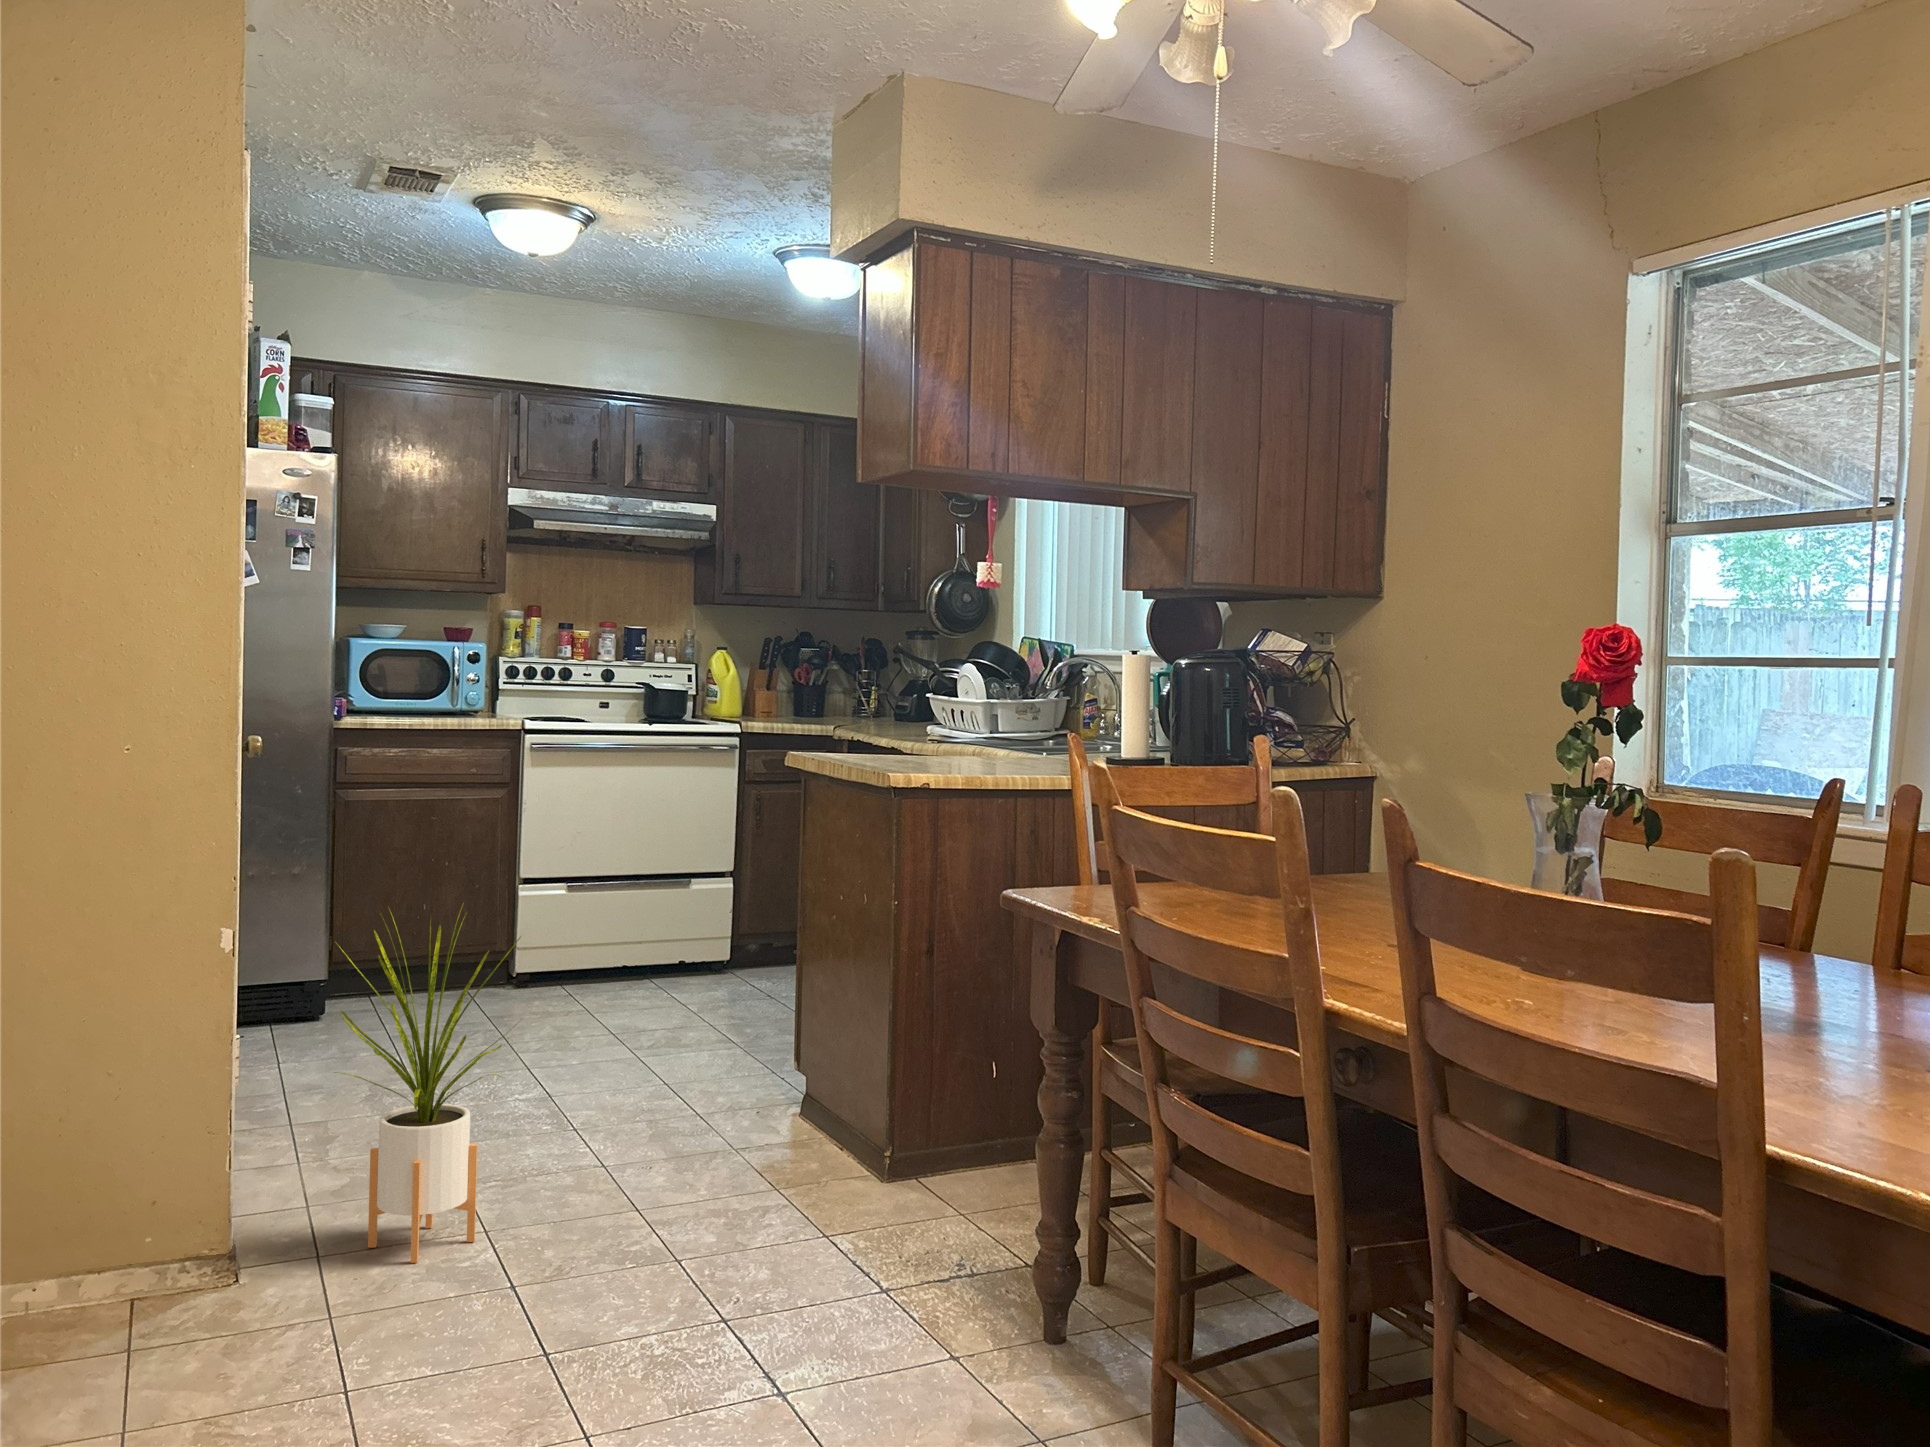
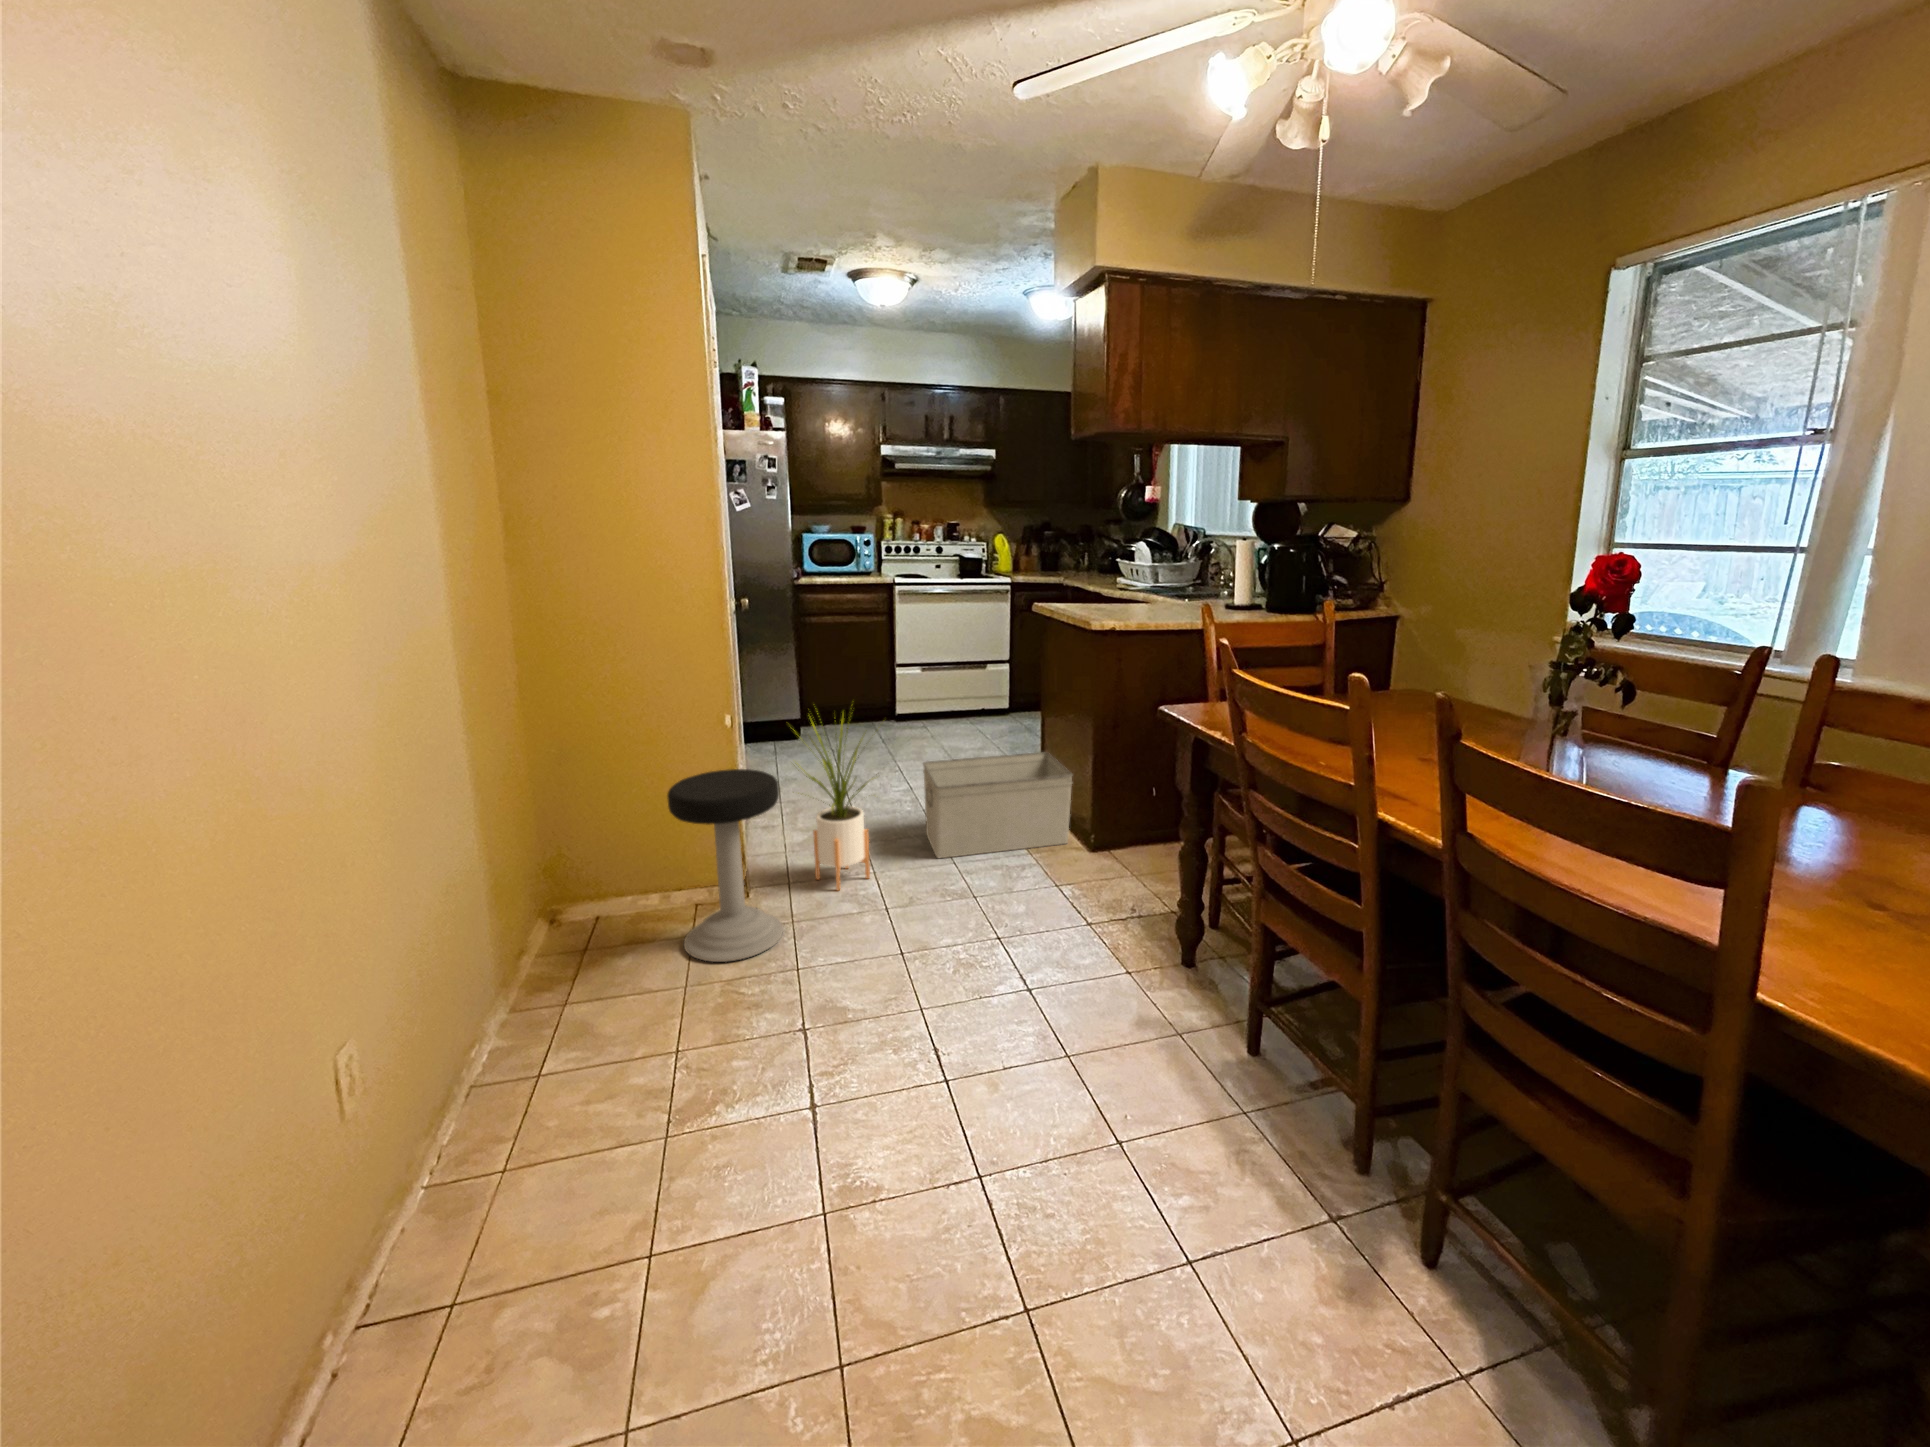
storage bin: none [579,1012,855,1205] -> present [923,752,1072,858]
stool: none [107,1019,324,1385] -> present [667,769,784,962]

